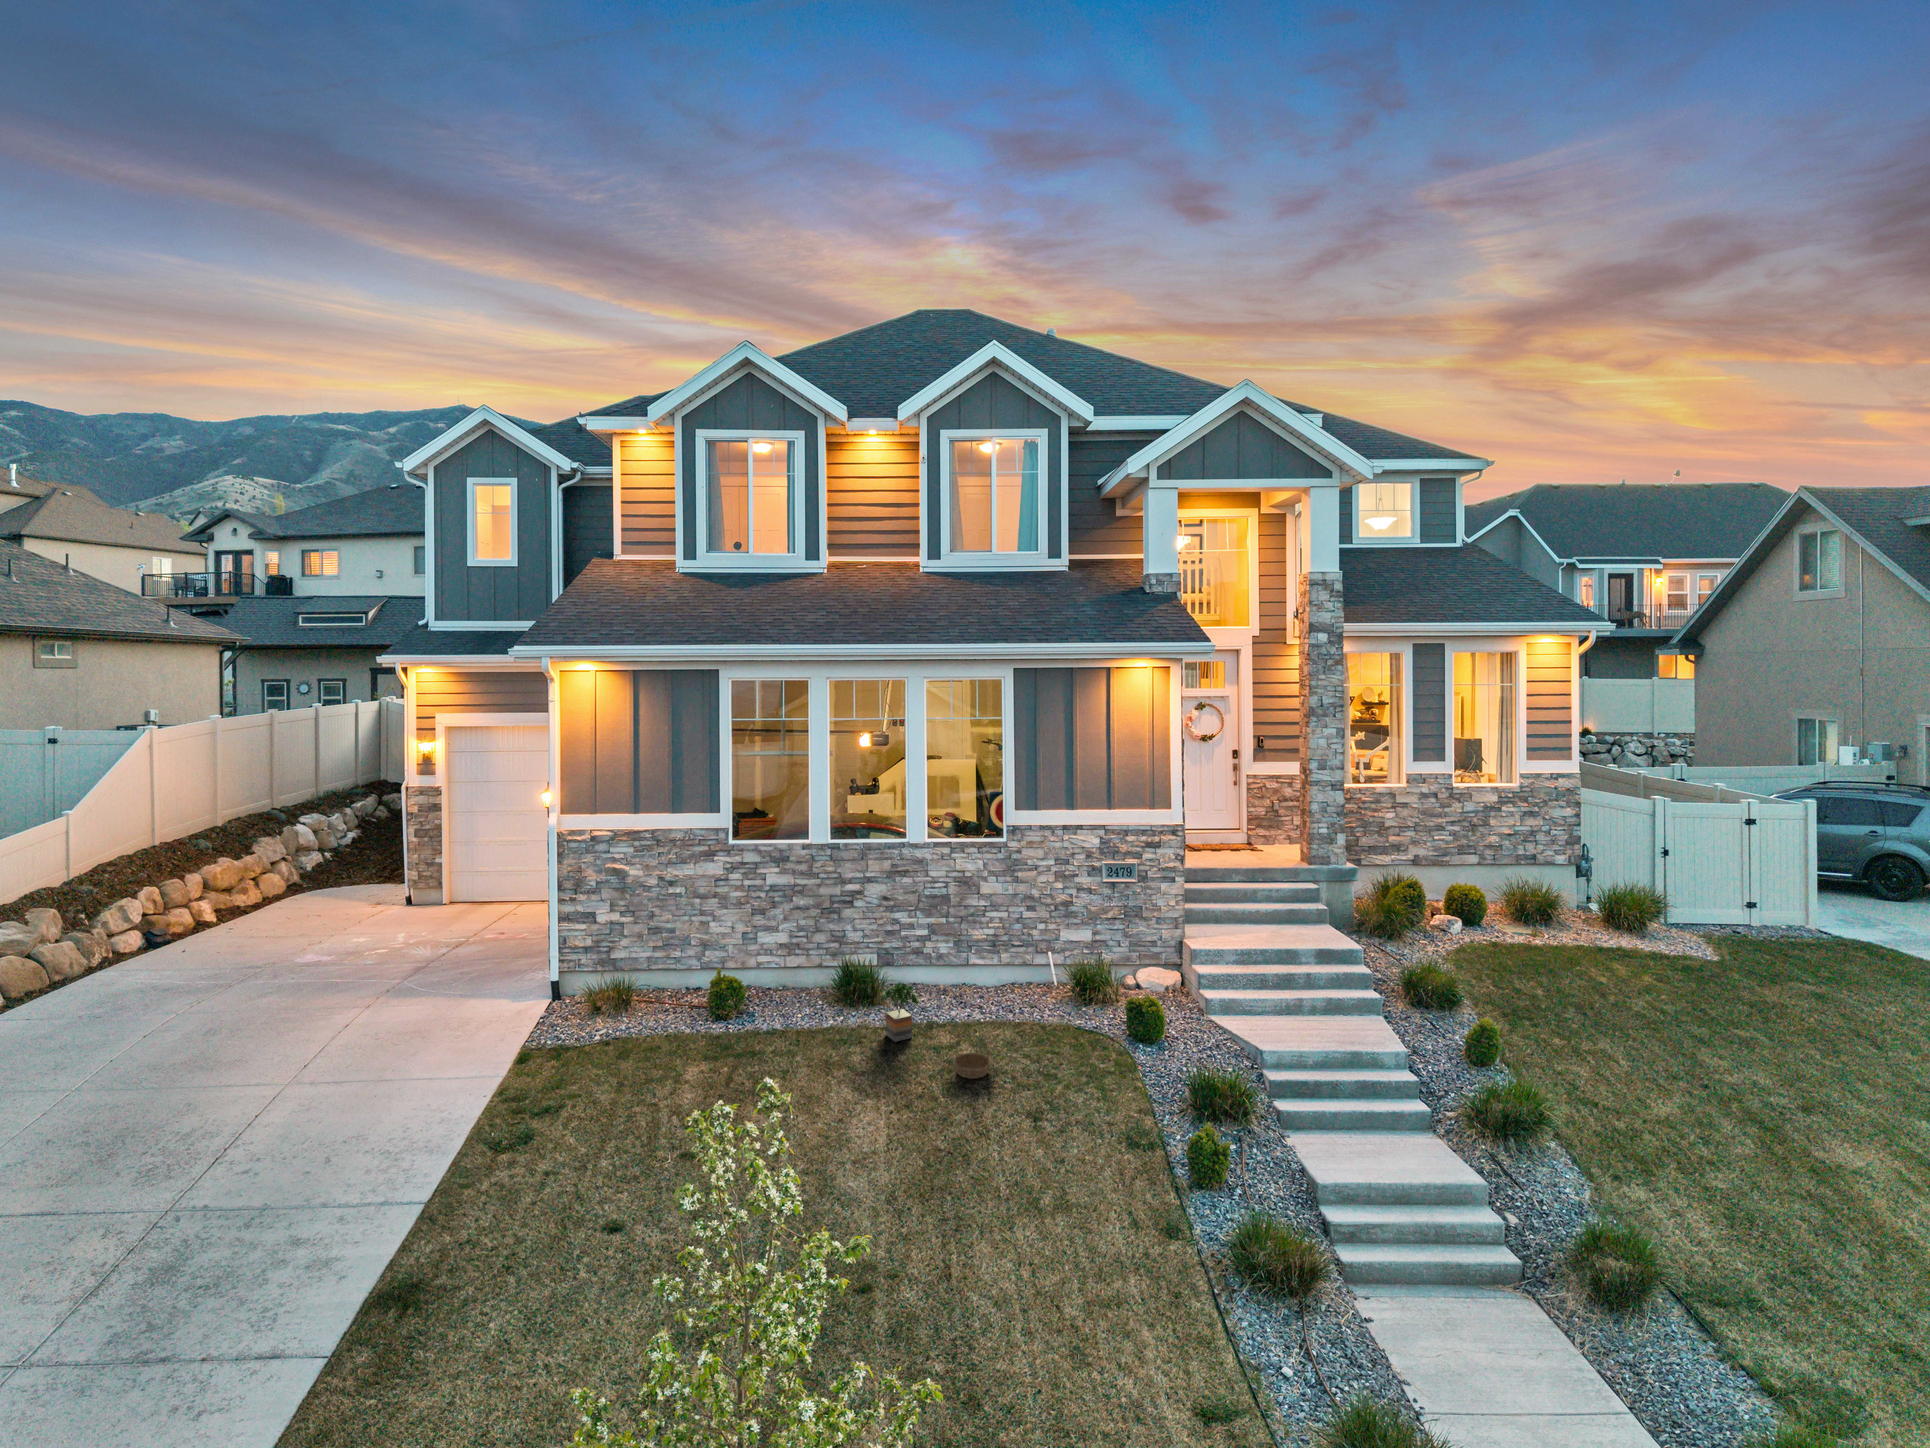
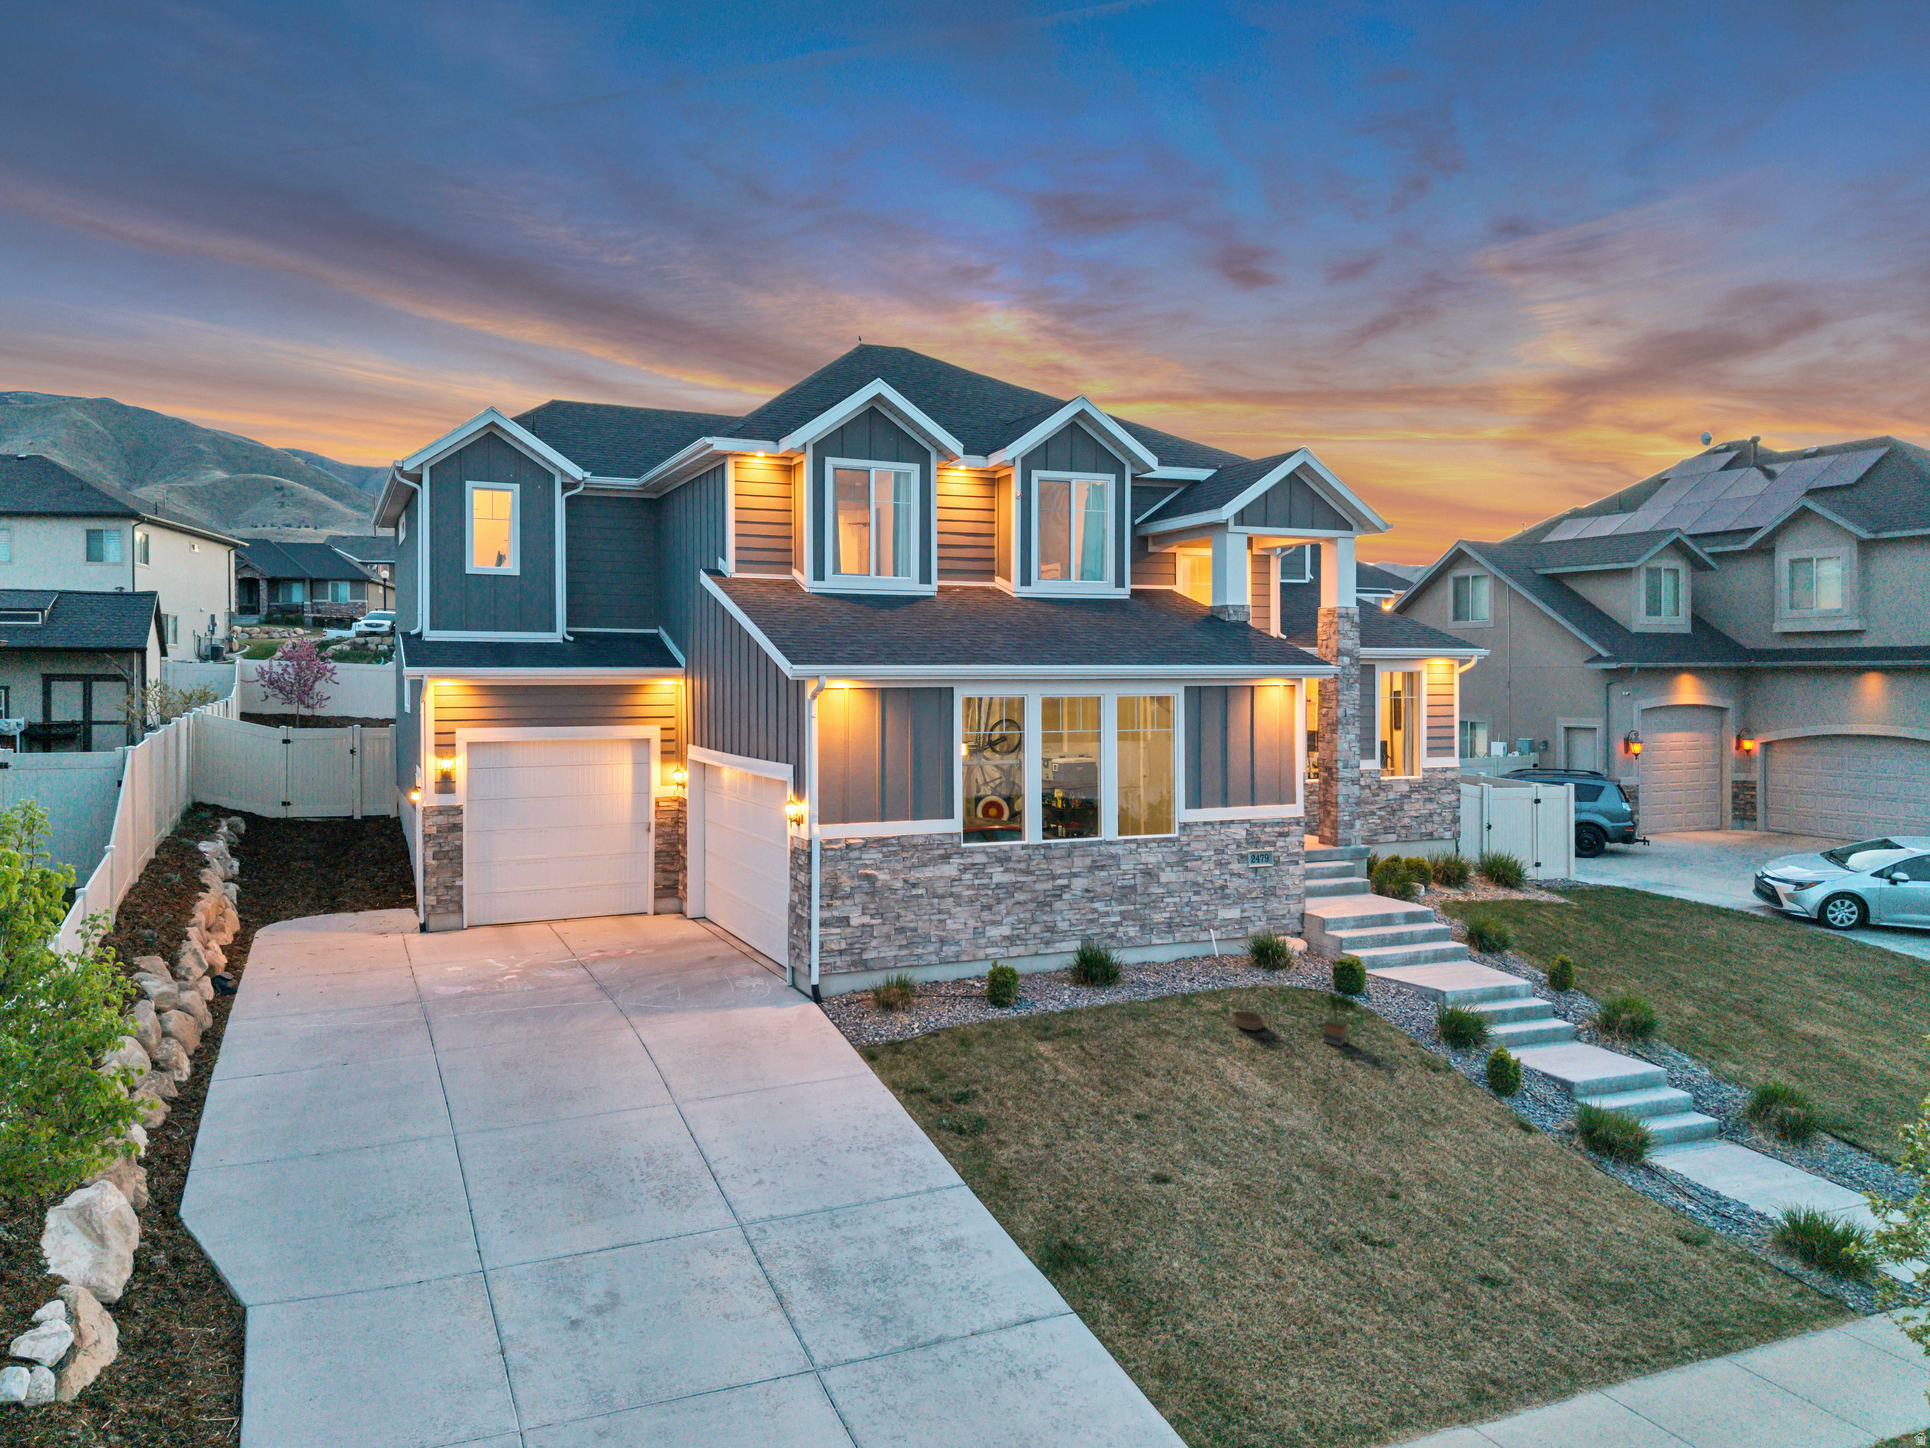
potted tree: present [882,983,920,1042] -> present [1321,993,1356,1046]

